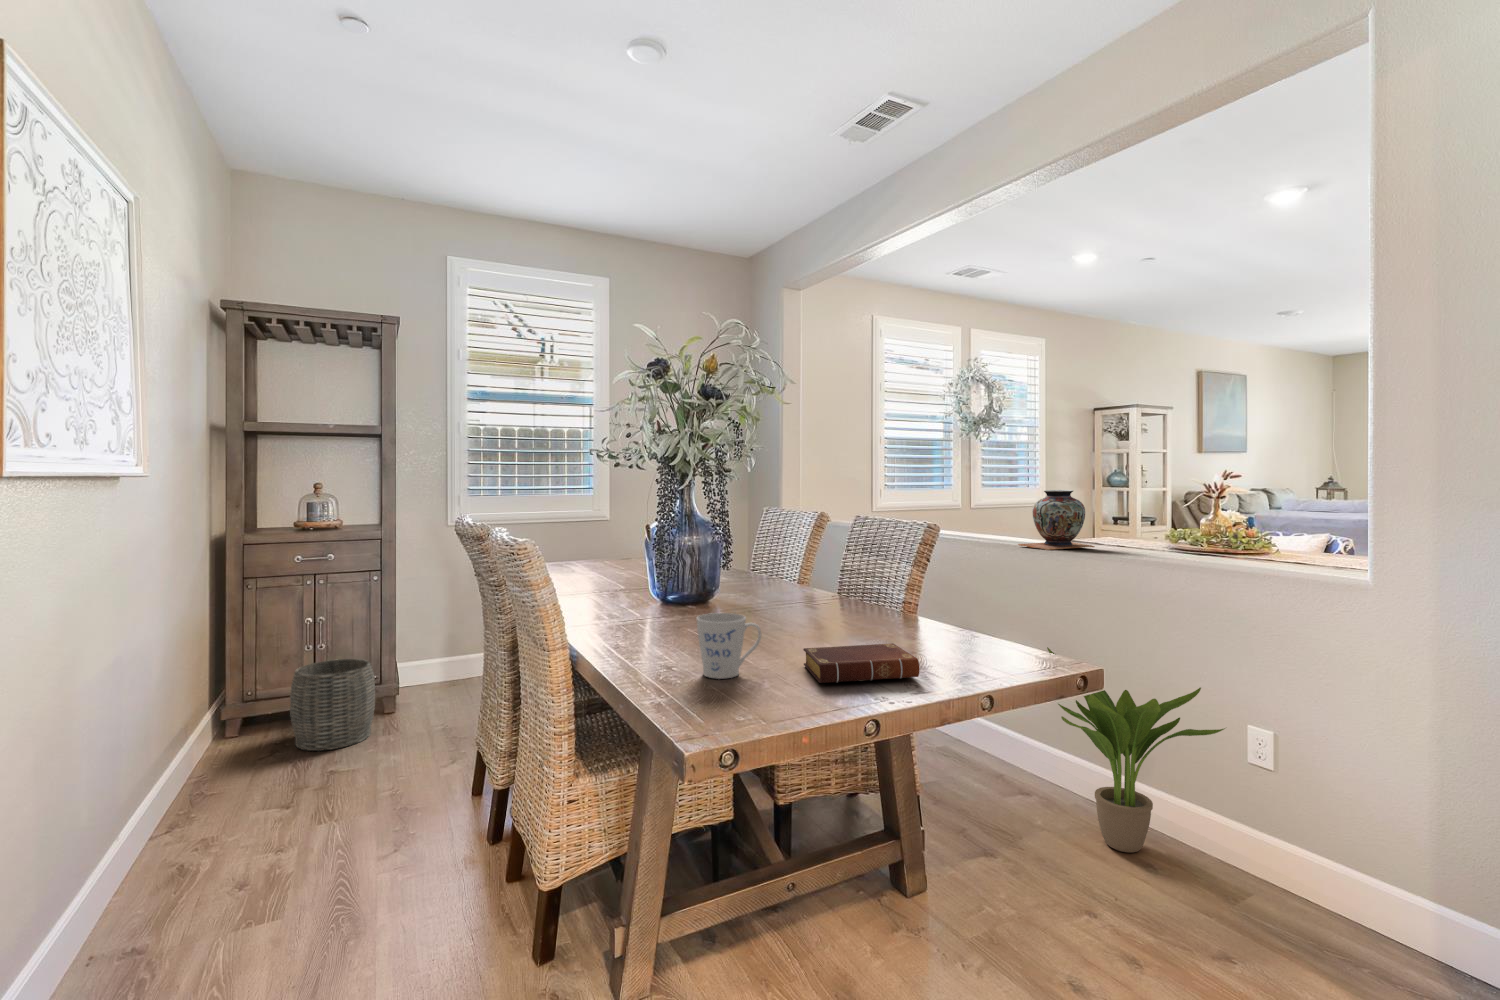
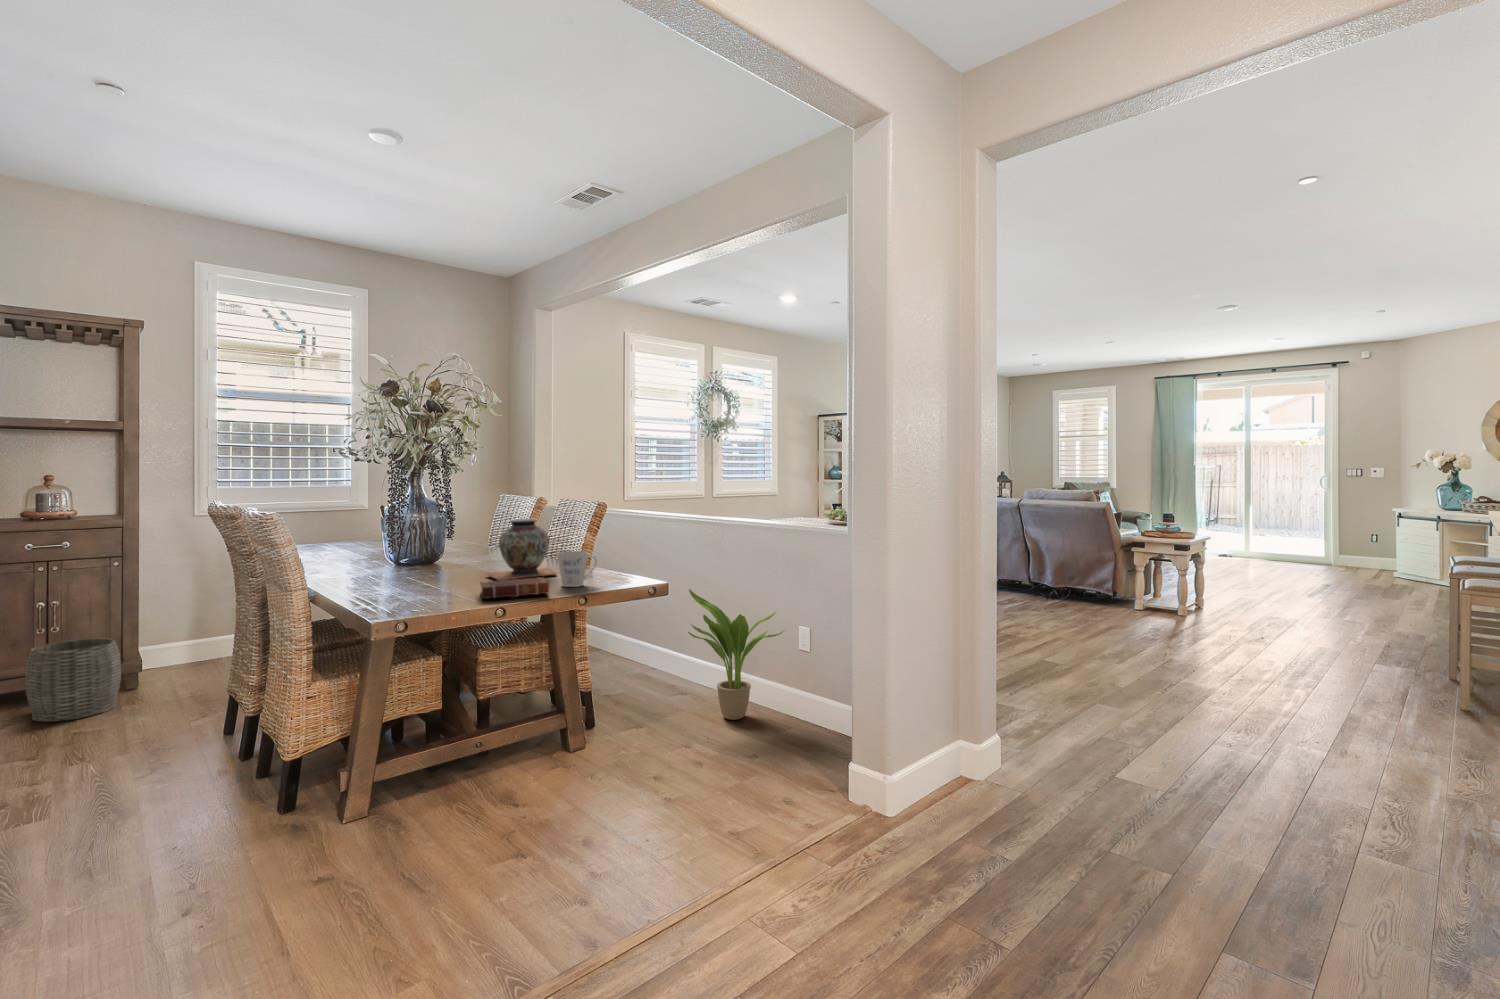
decorative vase: present [1018,490,1095,550] -> present [487,519,556,580]
mug: present [697,613,761,679] -> present [558,551,597,587]

